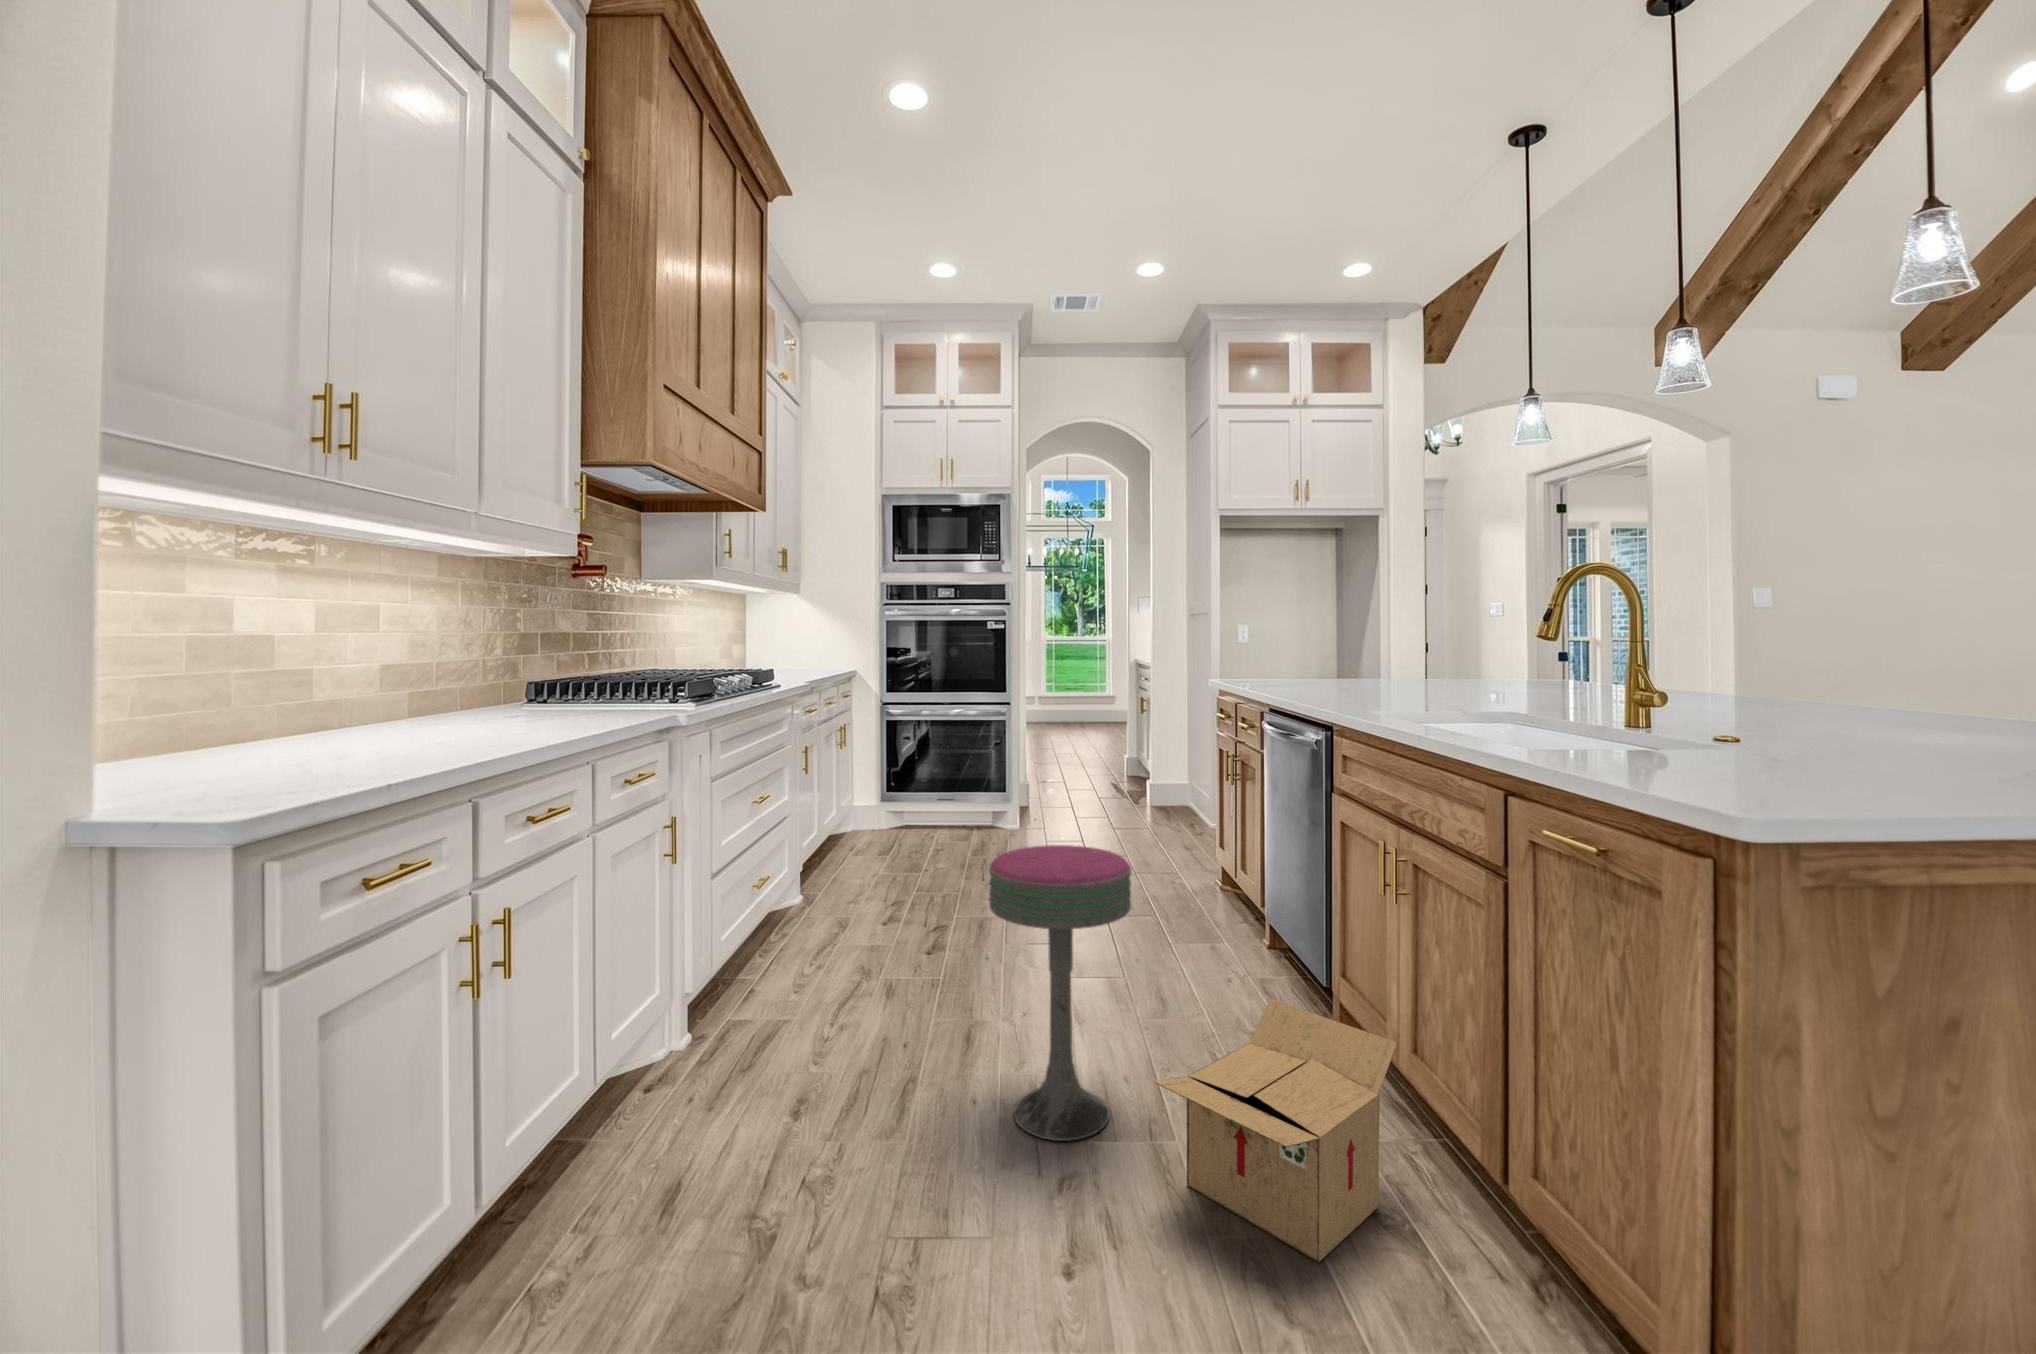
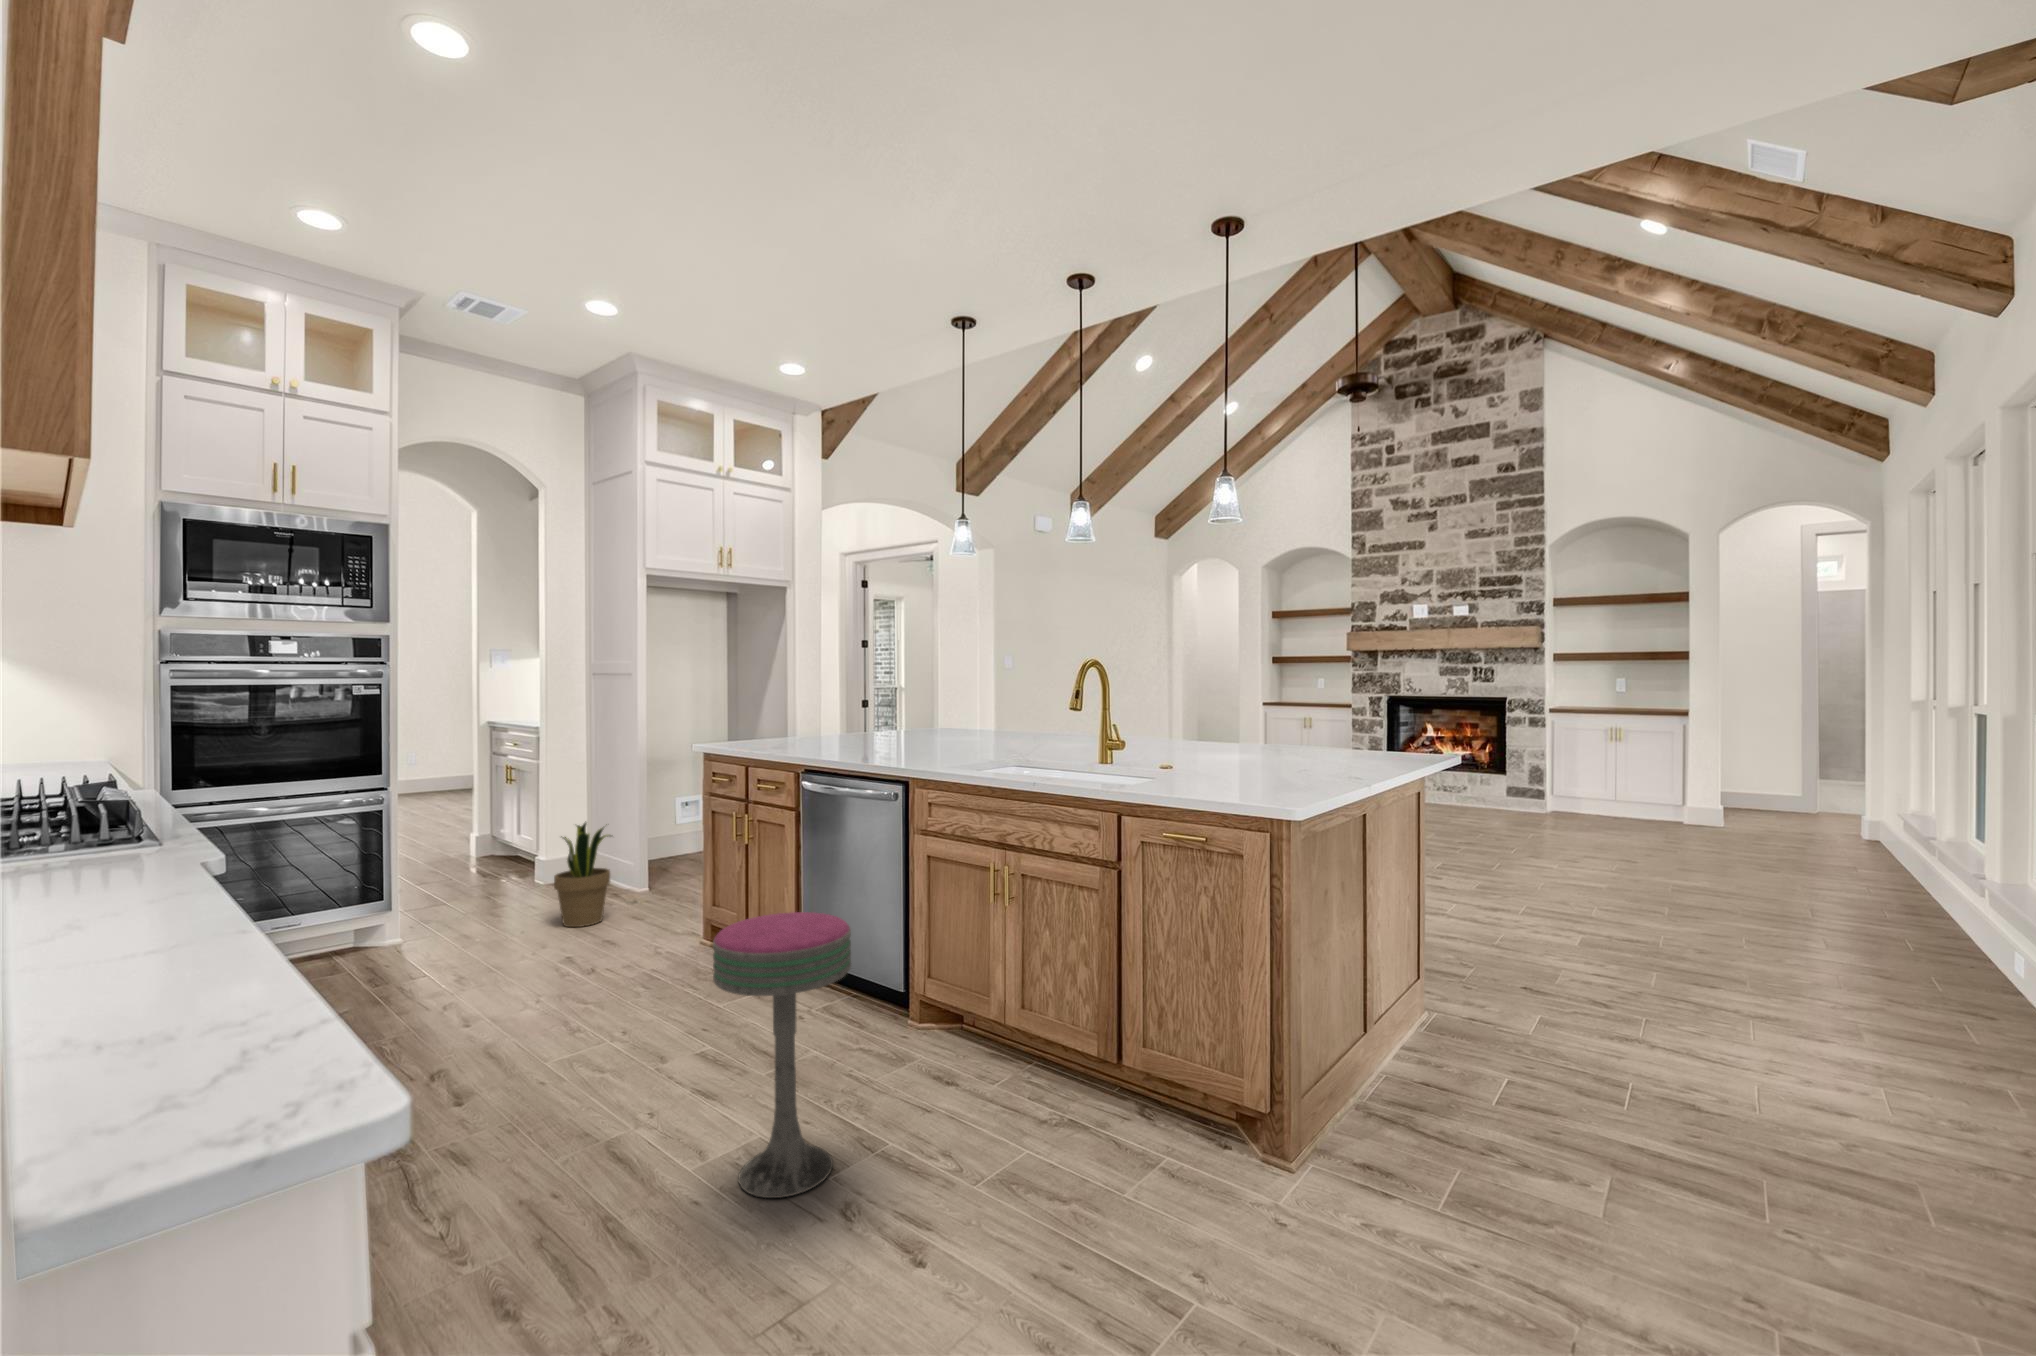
potted plant: none [1122,749,1175,845] -> present [554,823,611,927]
cardboard box: present [1154,999,1397,1262] -> none [926,999,1048,1168]

